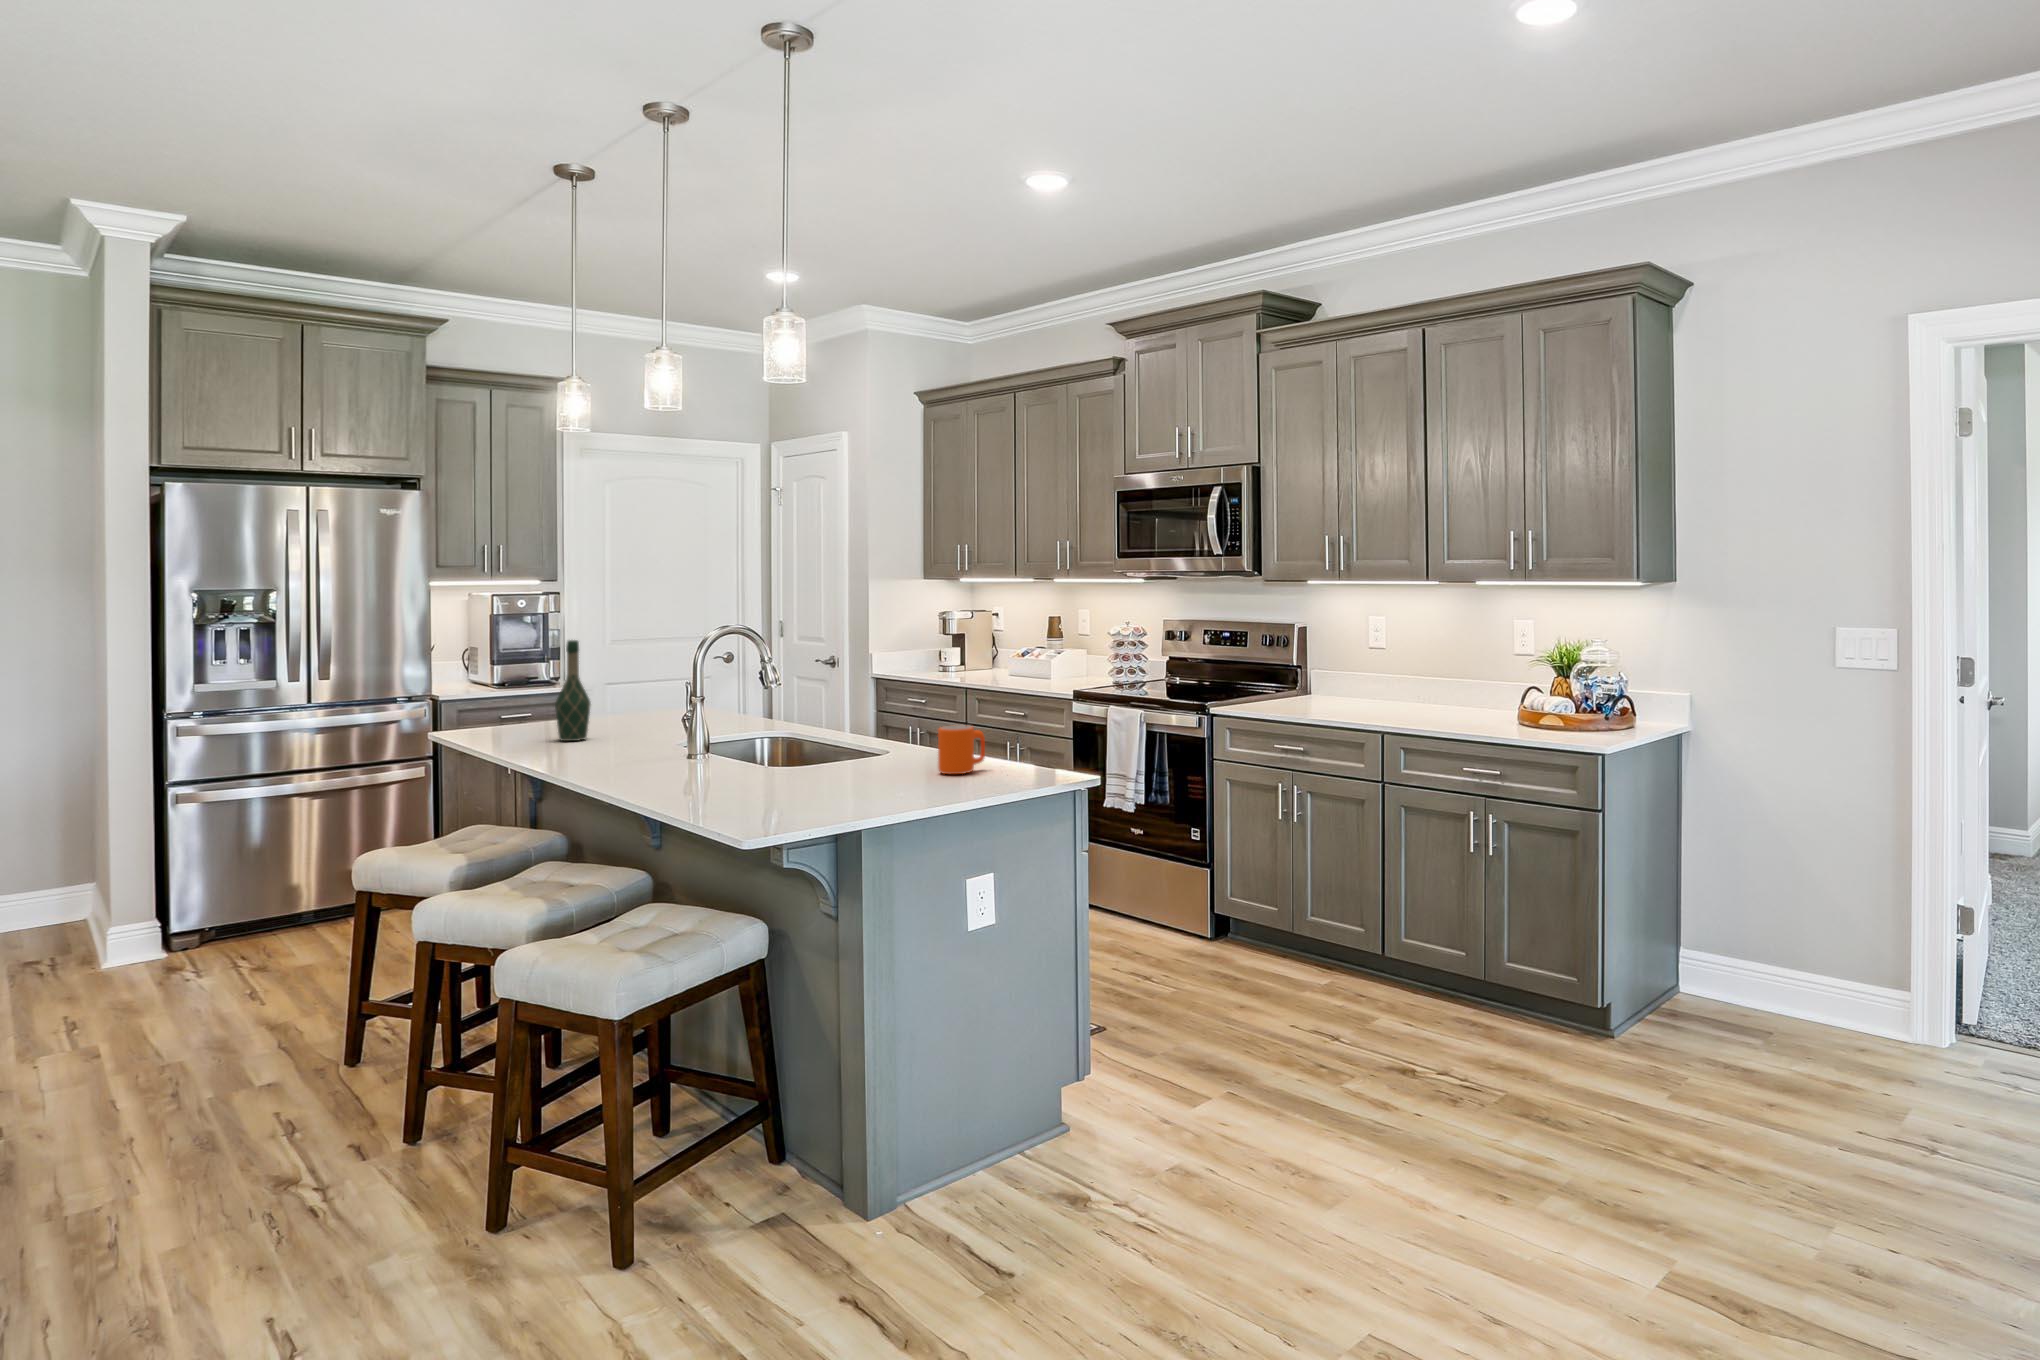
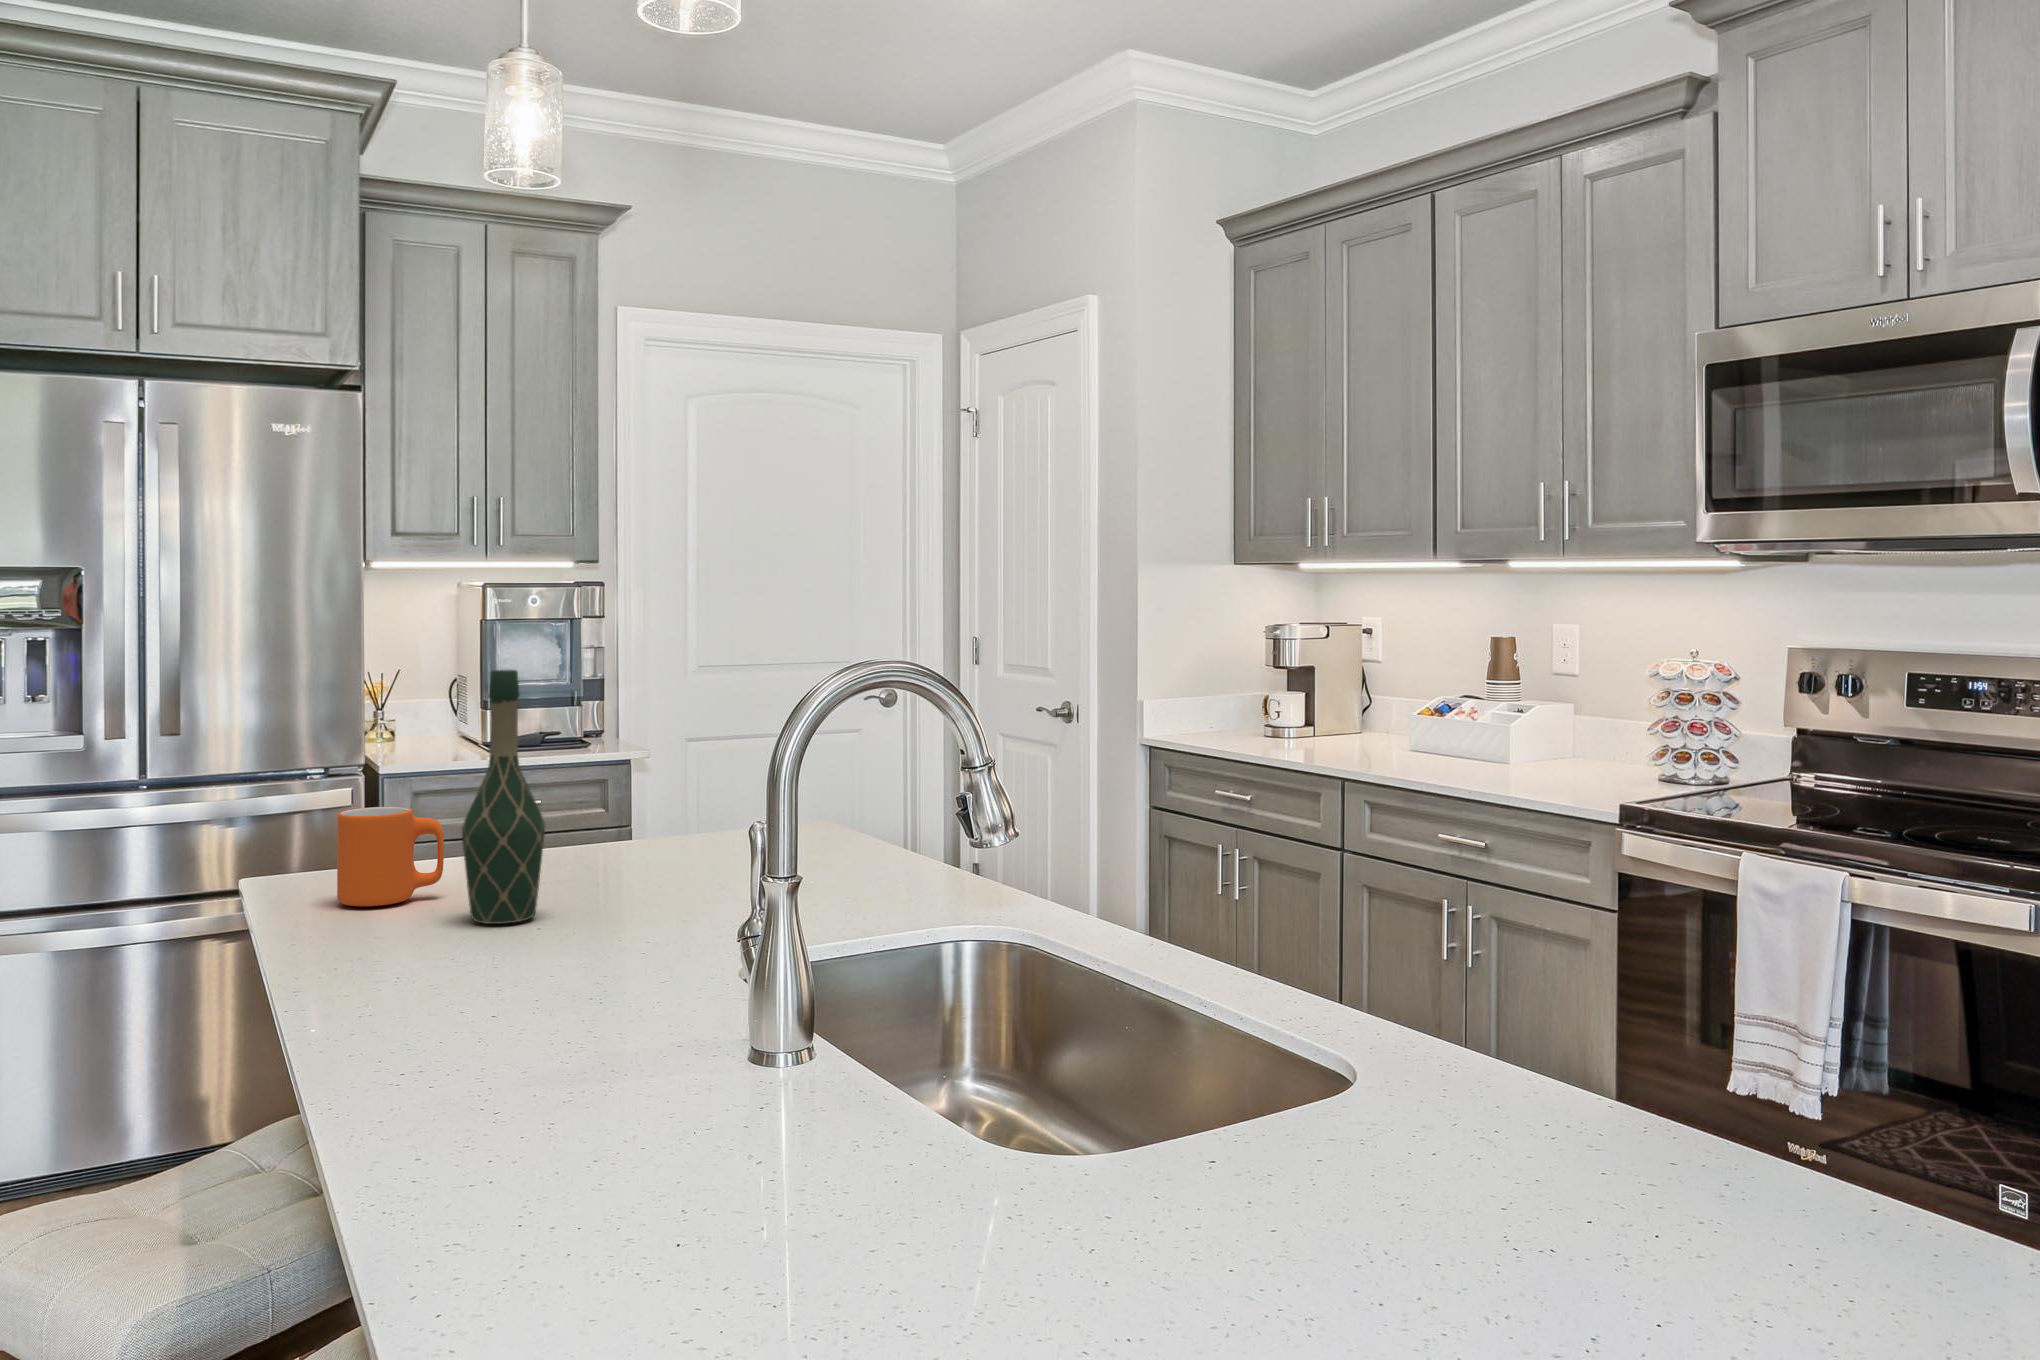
mug: present [938,725,985,774] -> present [337,807,444,906]

